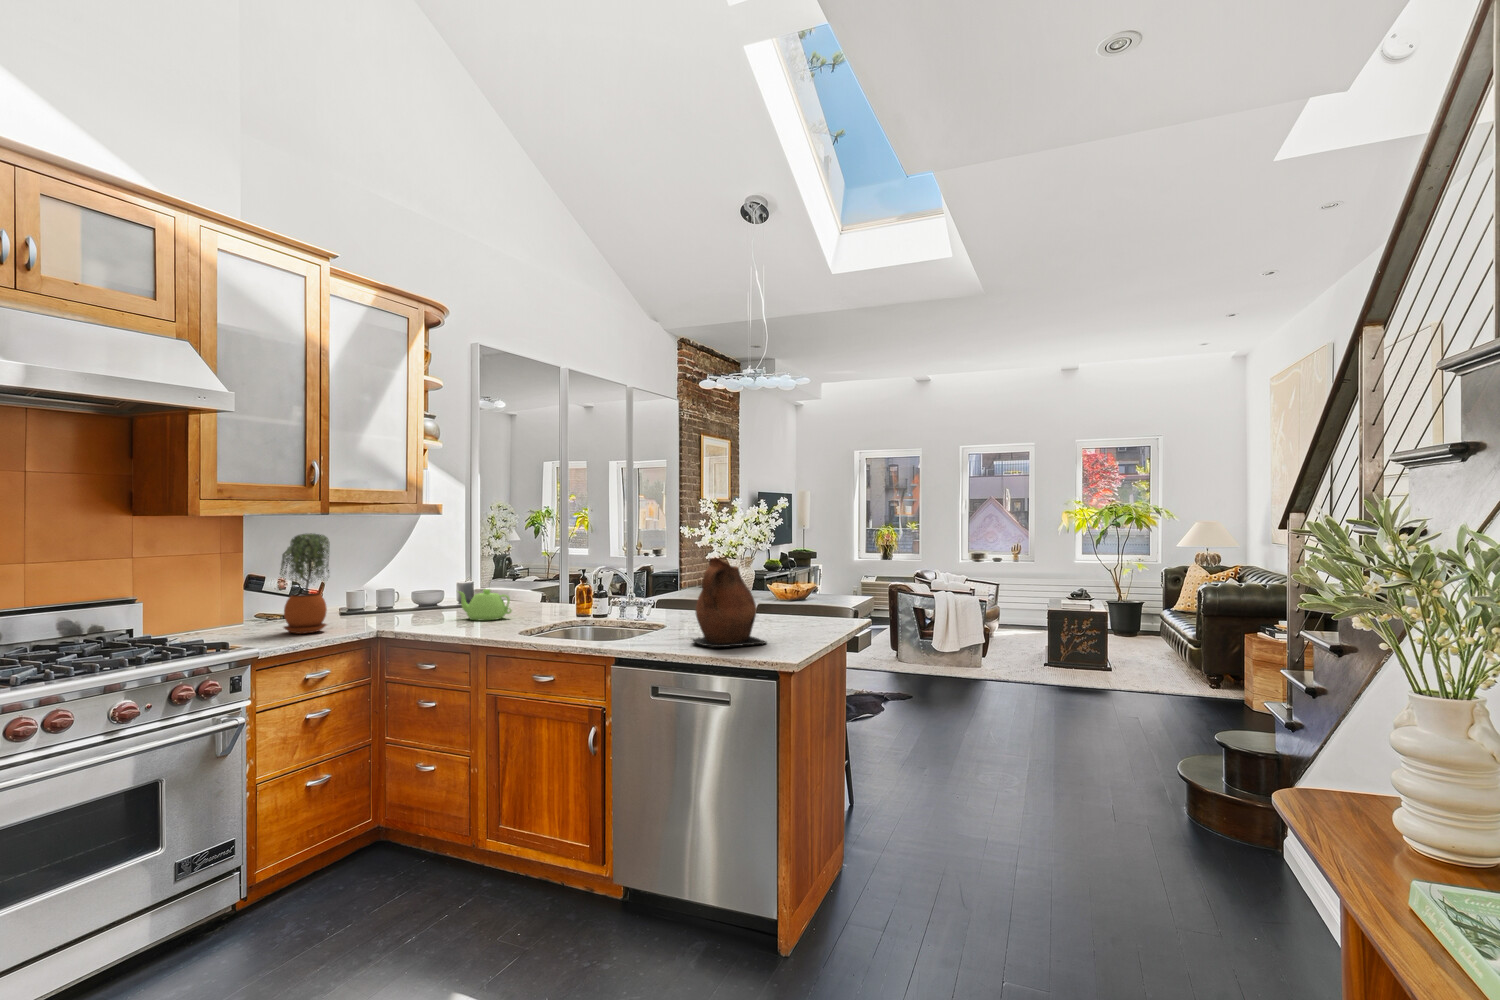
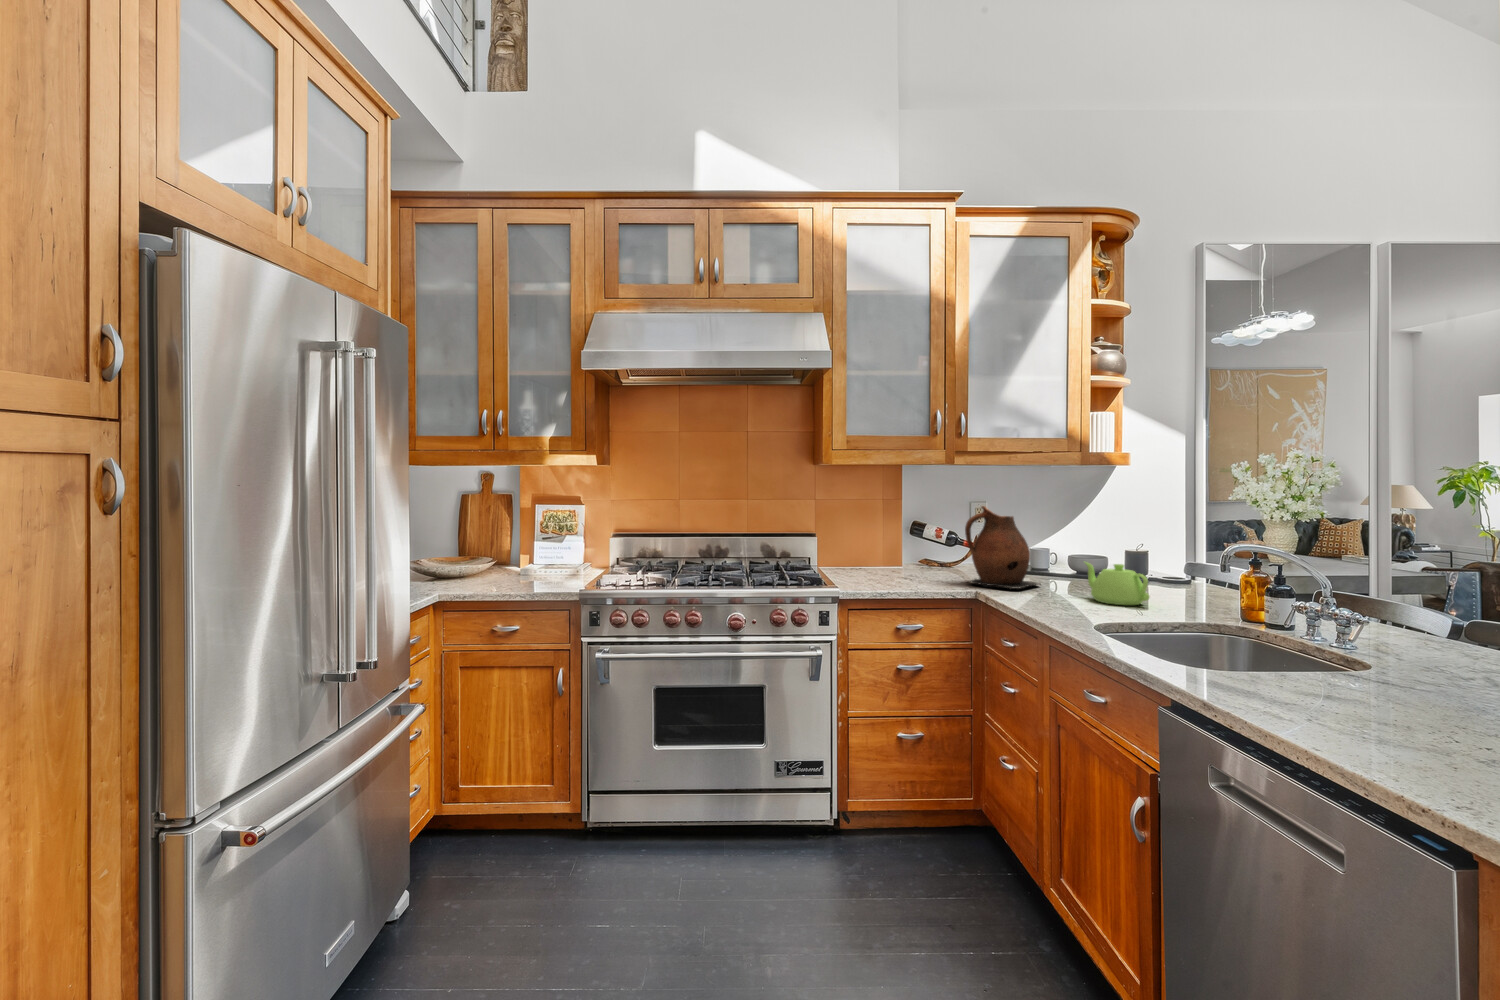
potted plant: present [280,533,330,634] -> none [888,484,939,584]
ceramic pitcher: present [692,558,766,647] -> present [965,506,1040,589]

